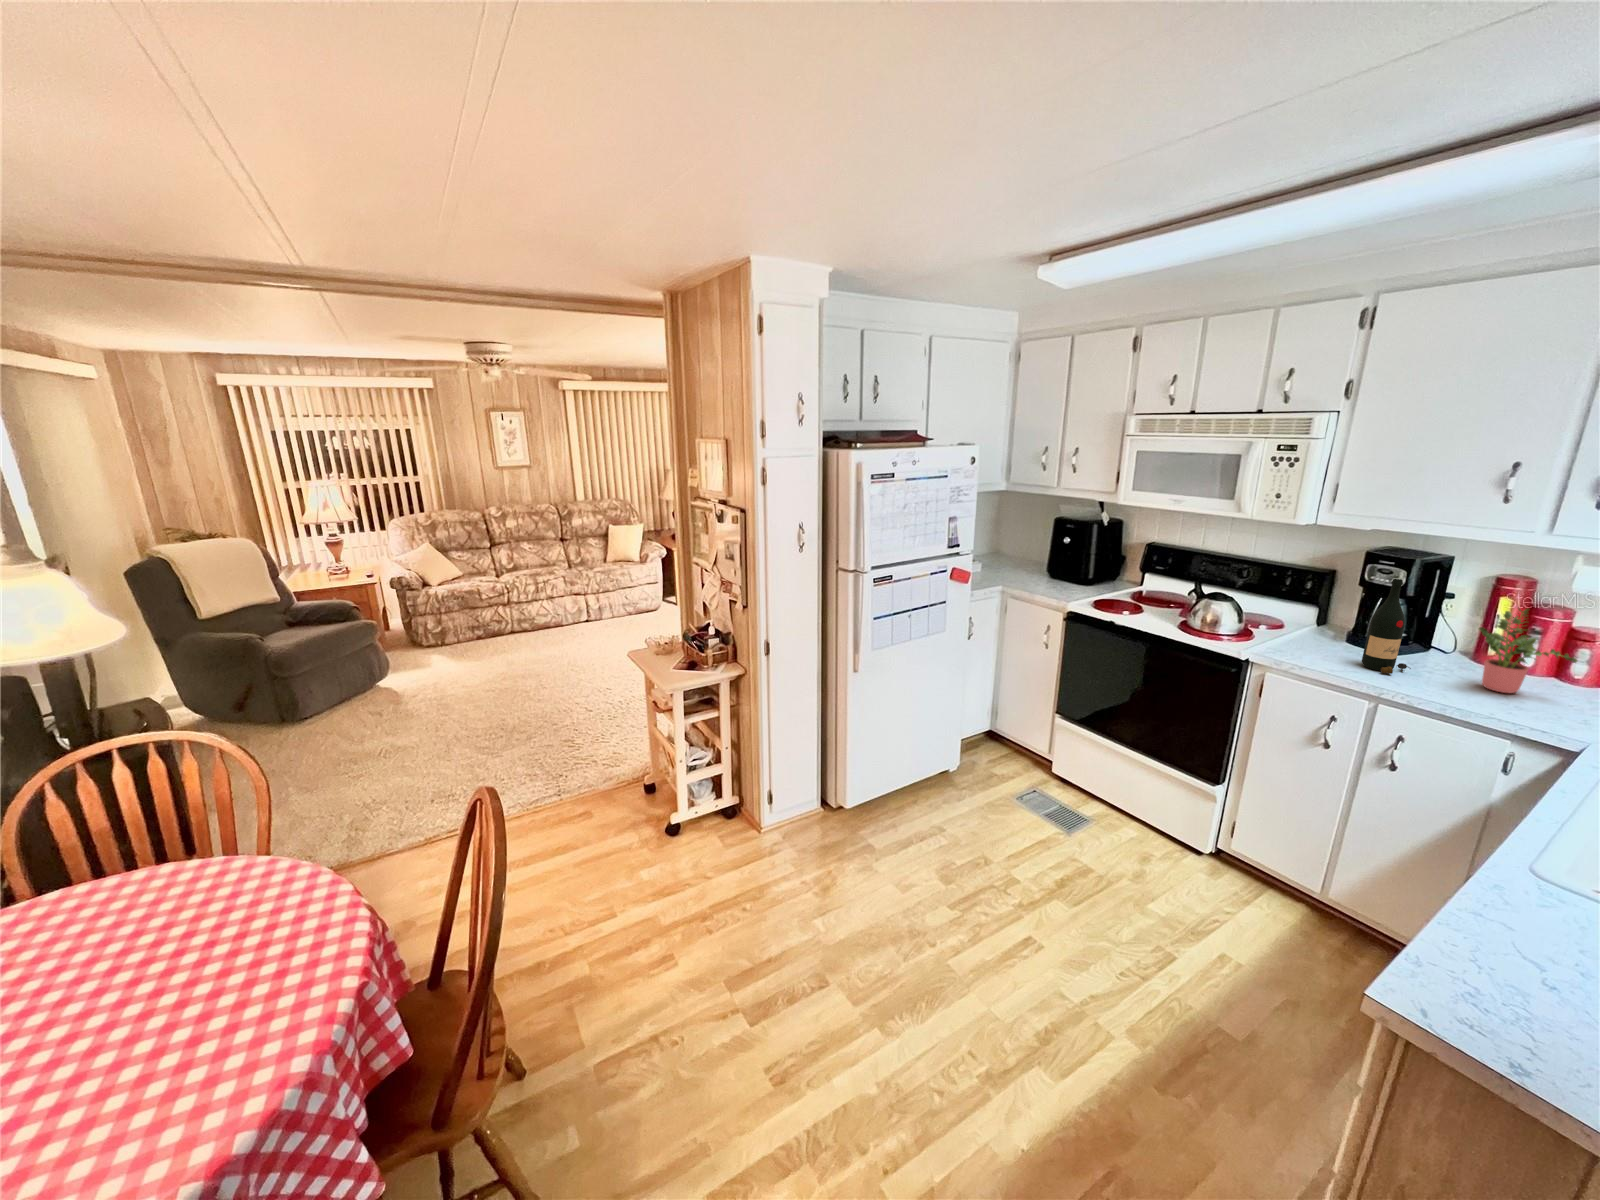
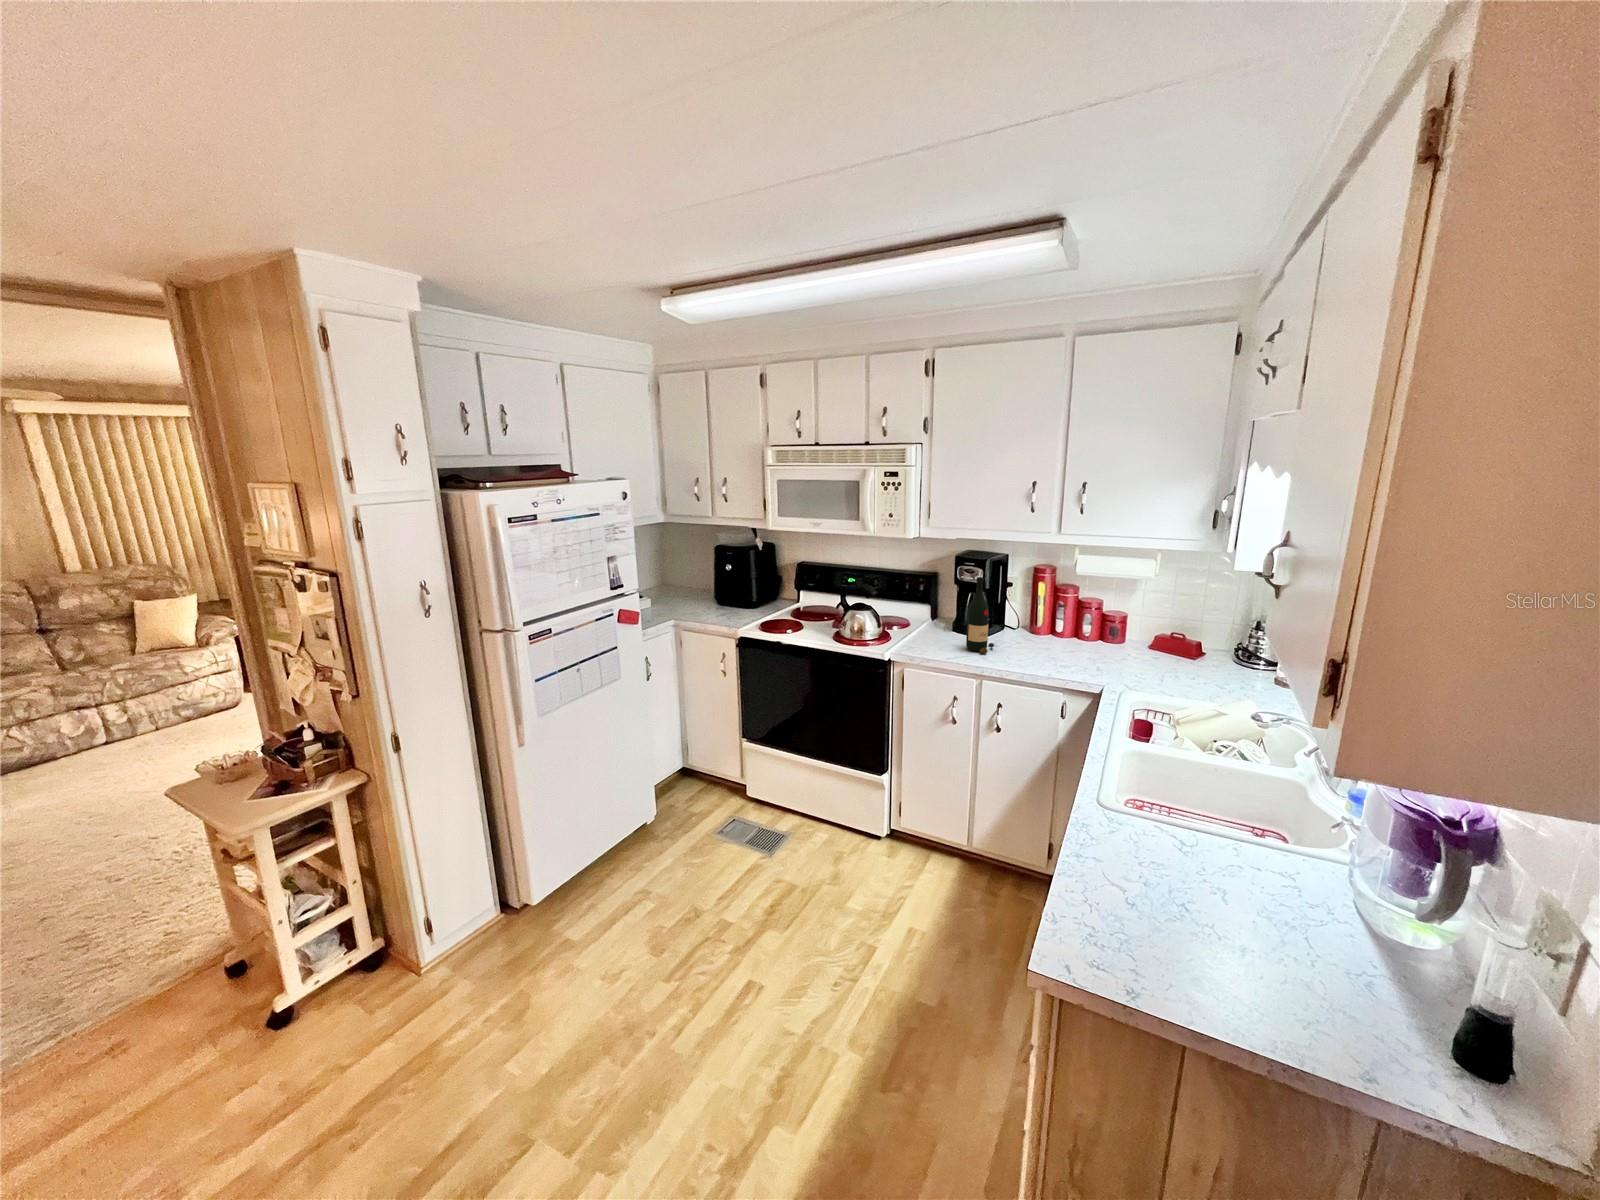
potted plant: present [1479,609,1577,693] -> none [1033,590,1088,655]

